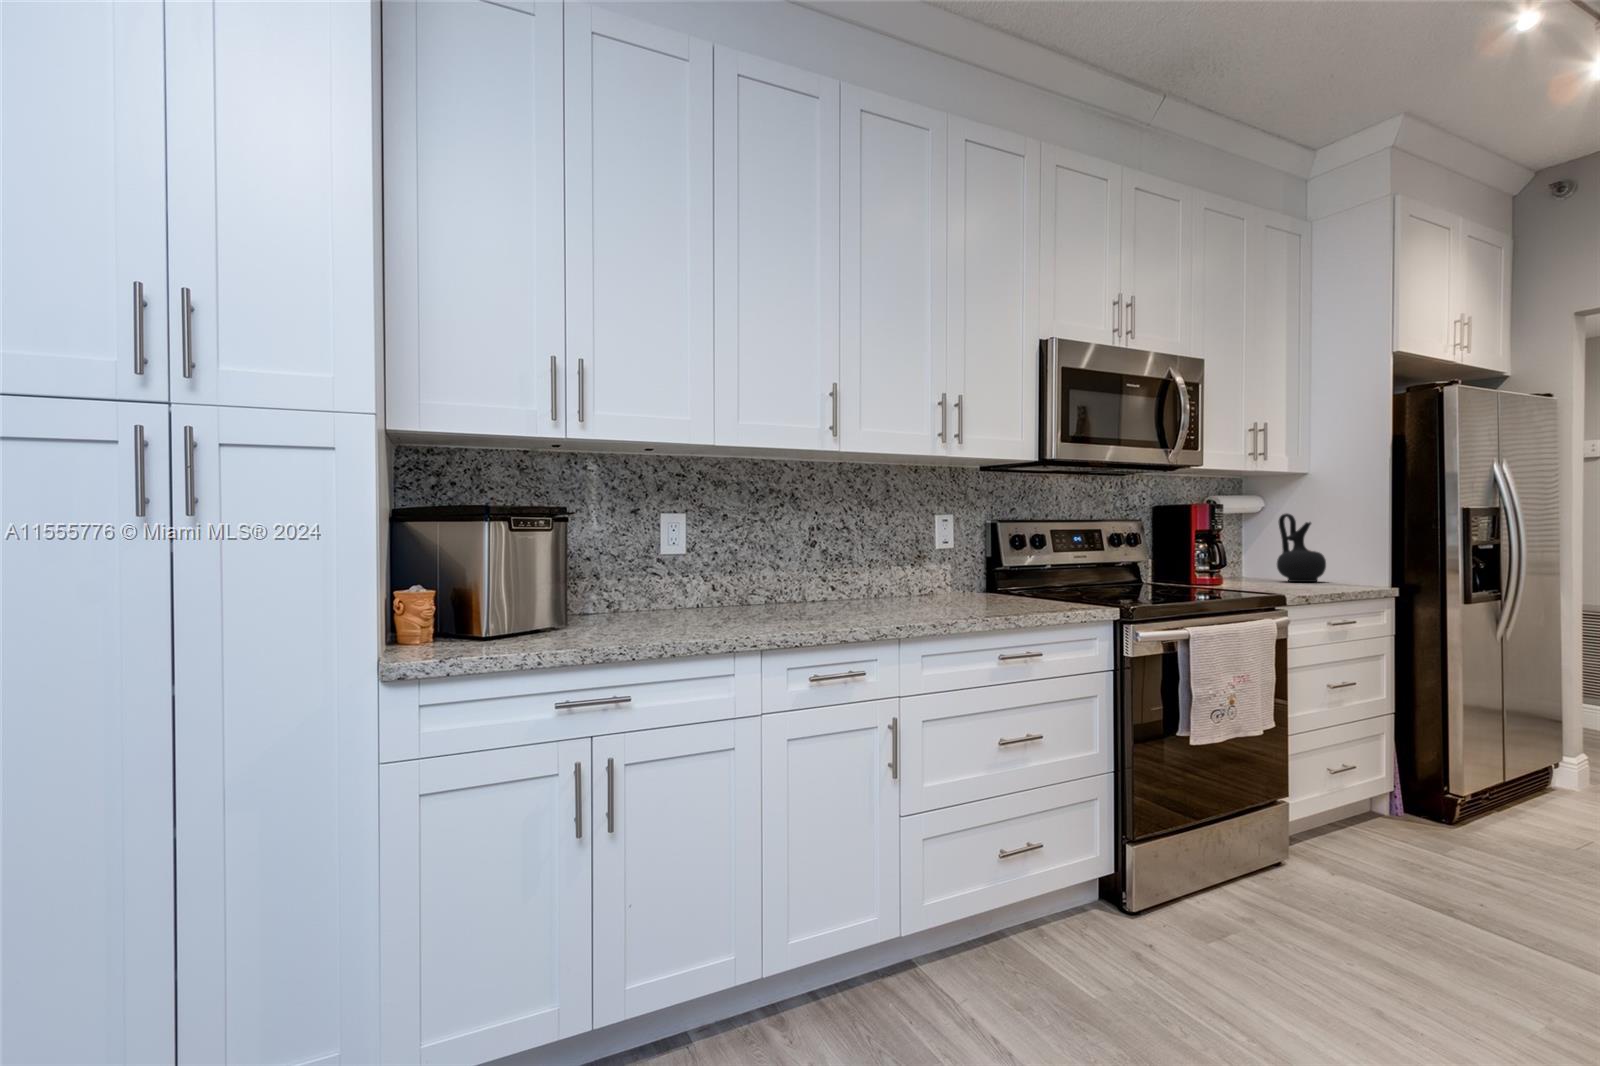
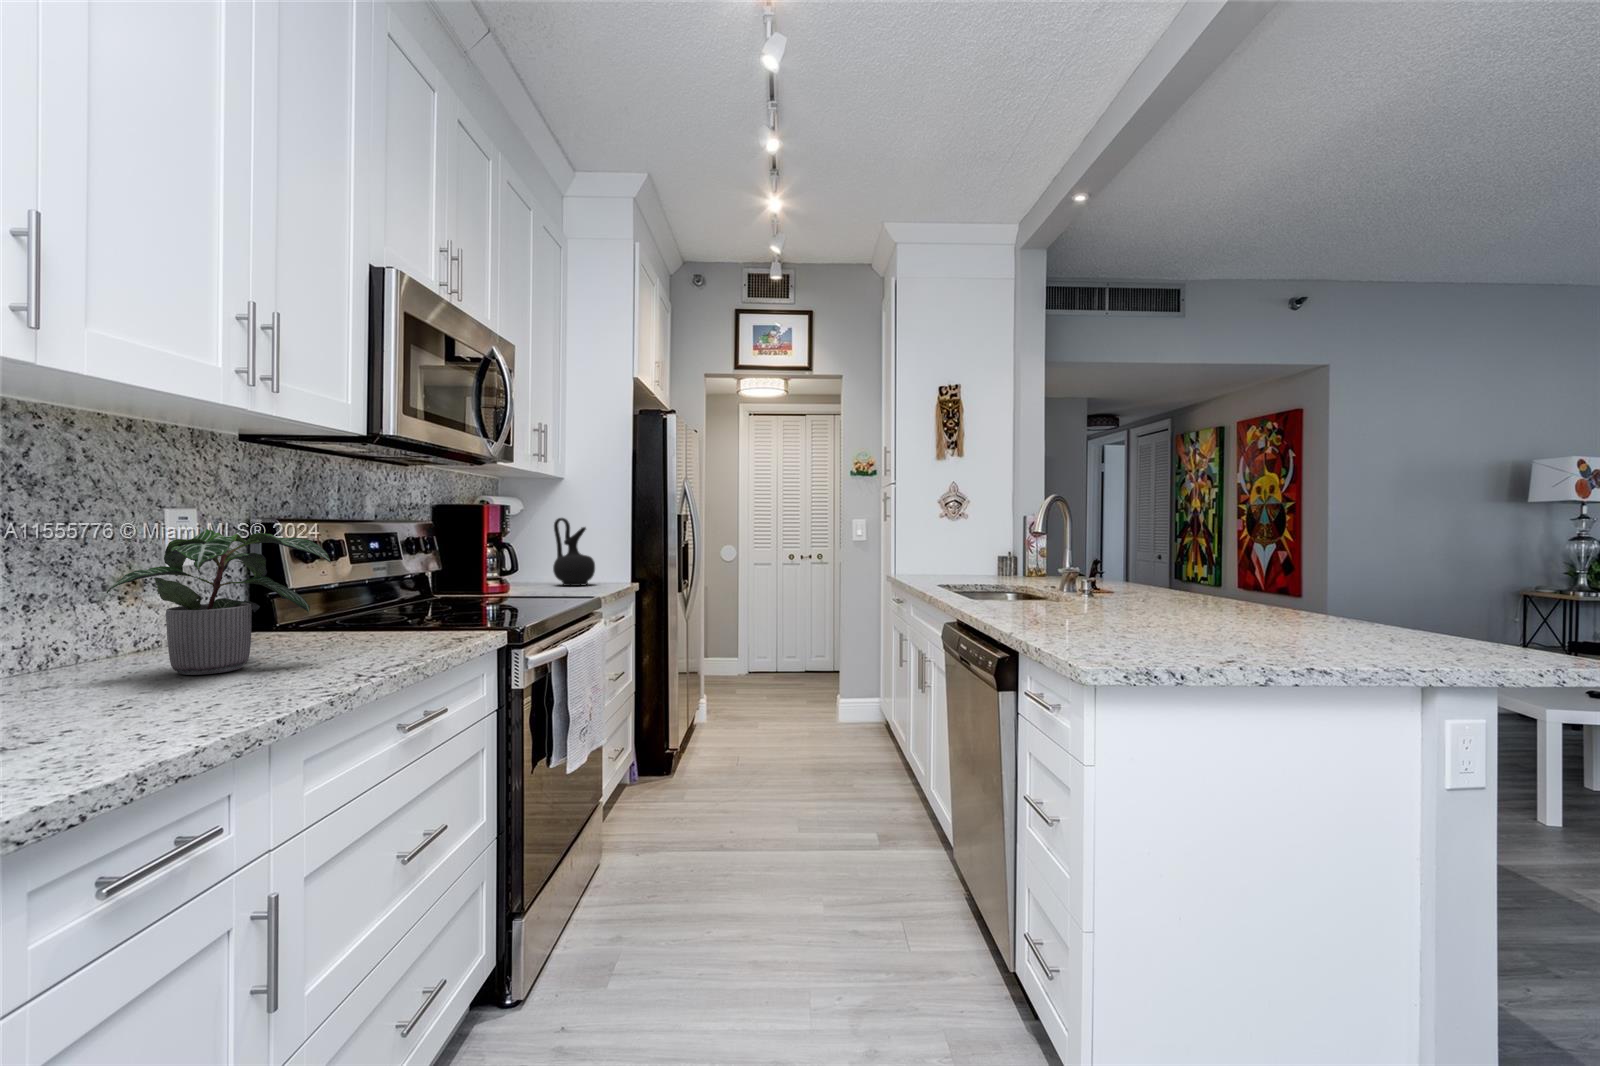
potted plant: none [886,524,982,603] -> present [107,529,331,675]

